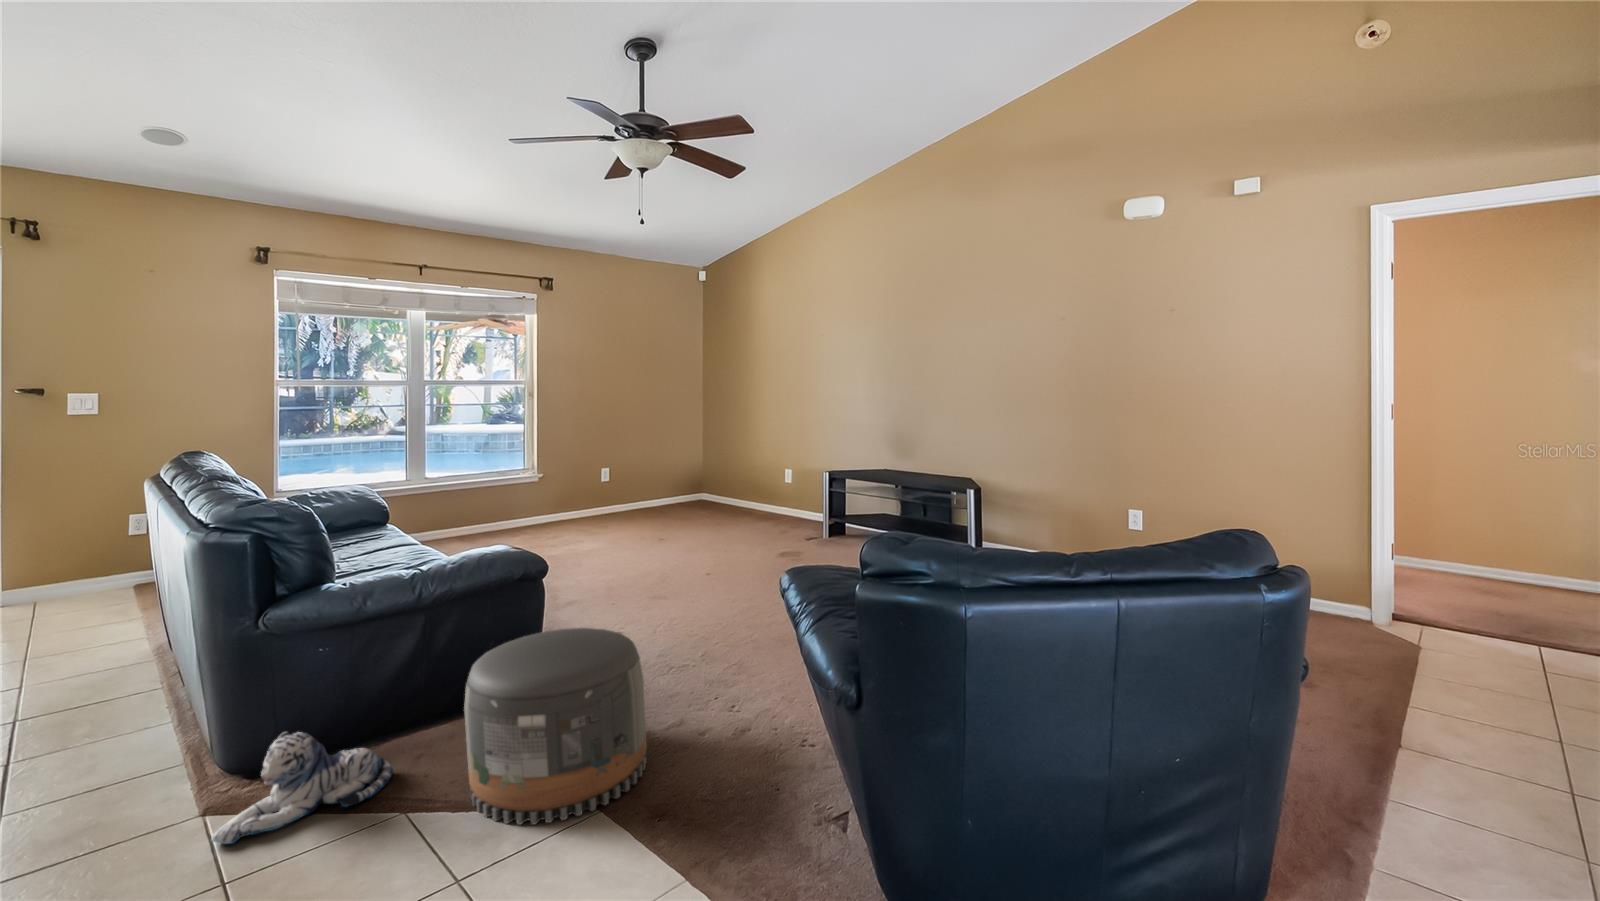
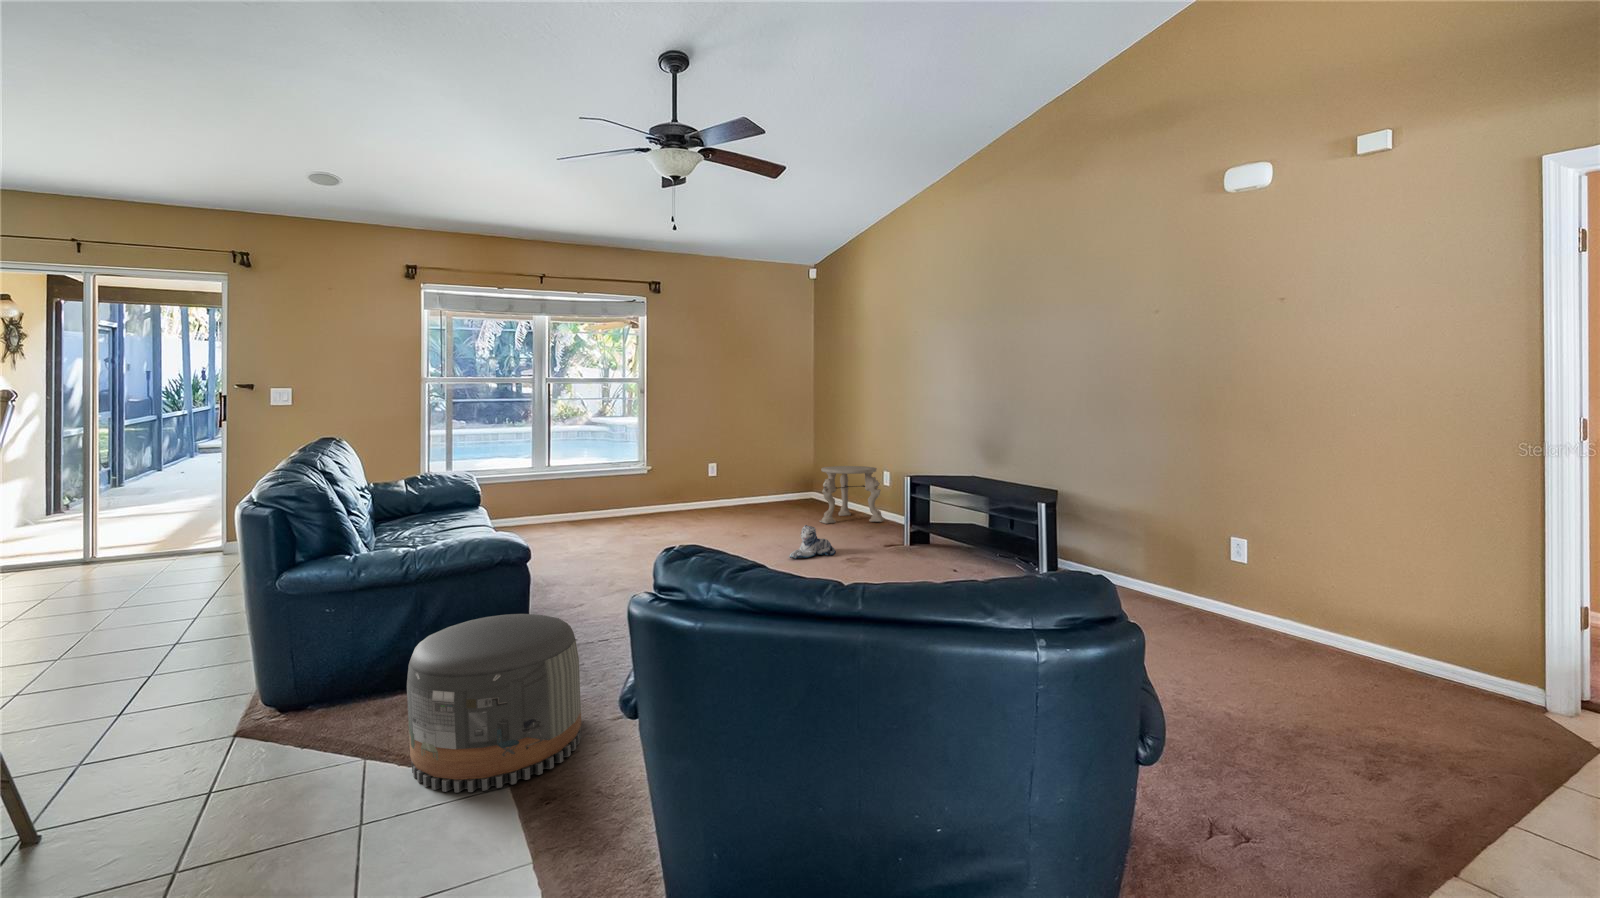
side table: none [731,466,794,524] -> present [819,466,885,524]
plush toy: present [212,732,393,844] -> present [789,525,836,559]

